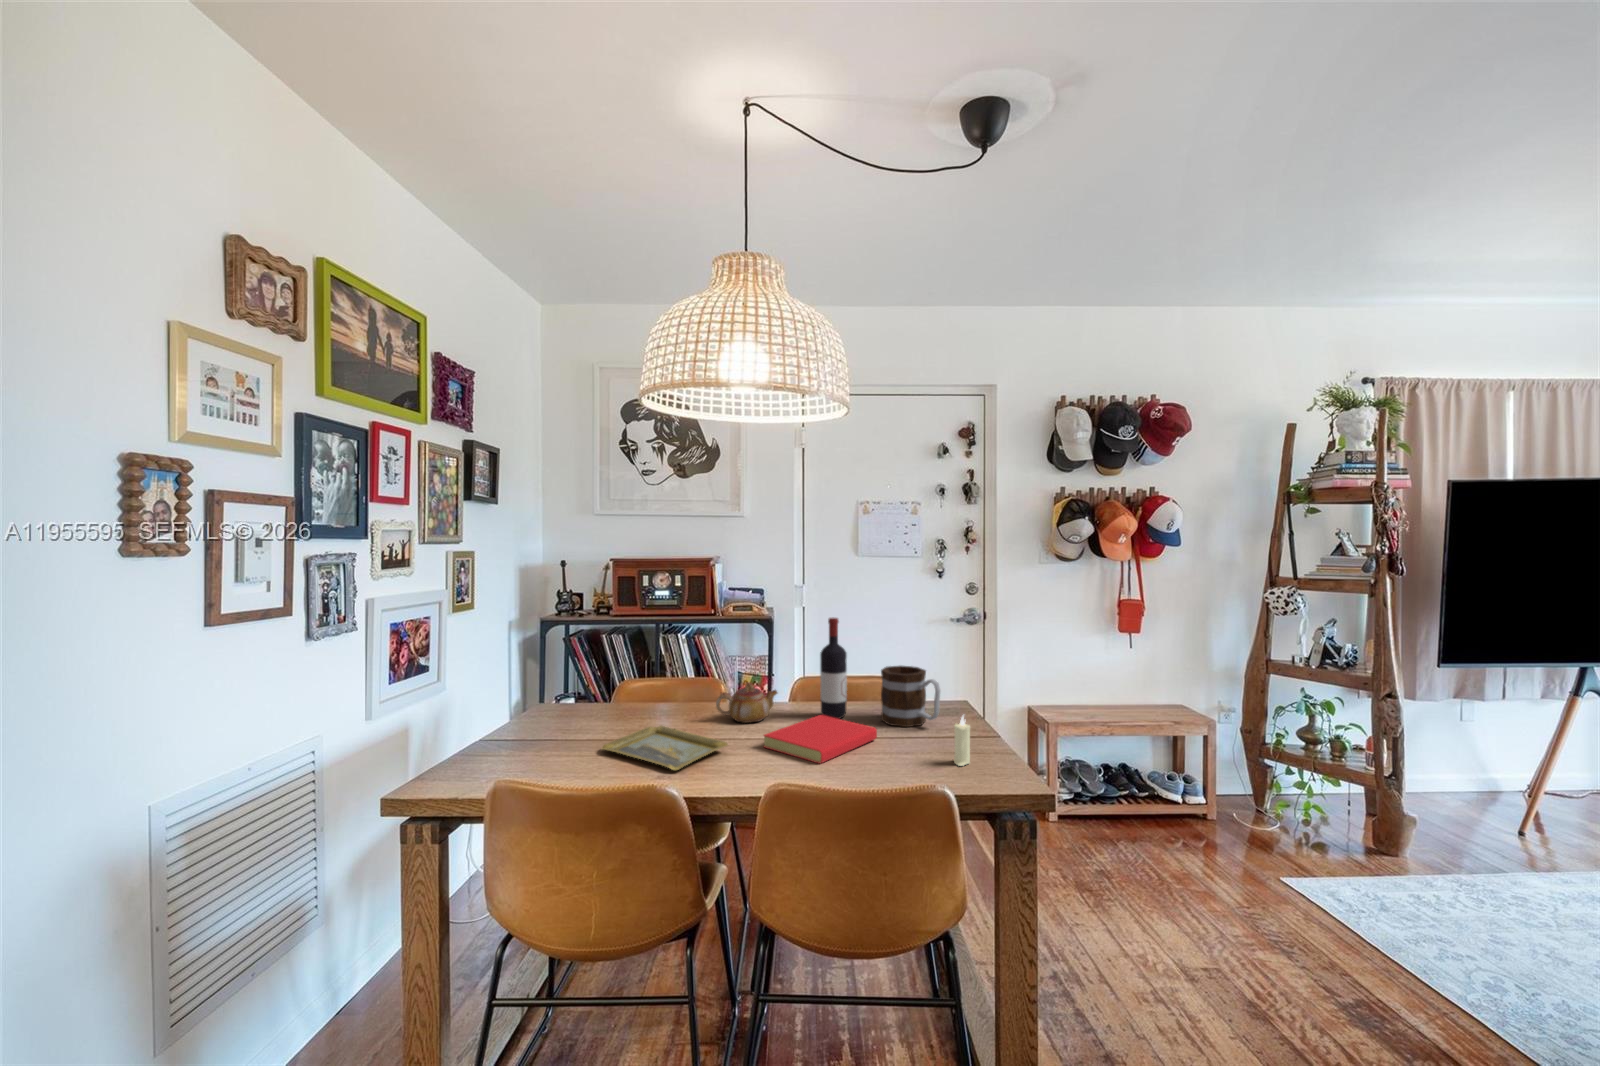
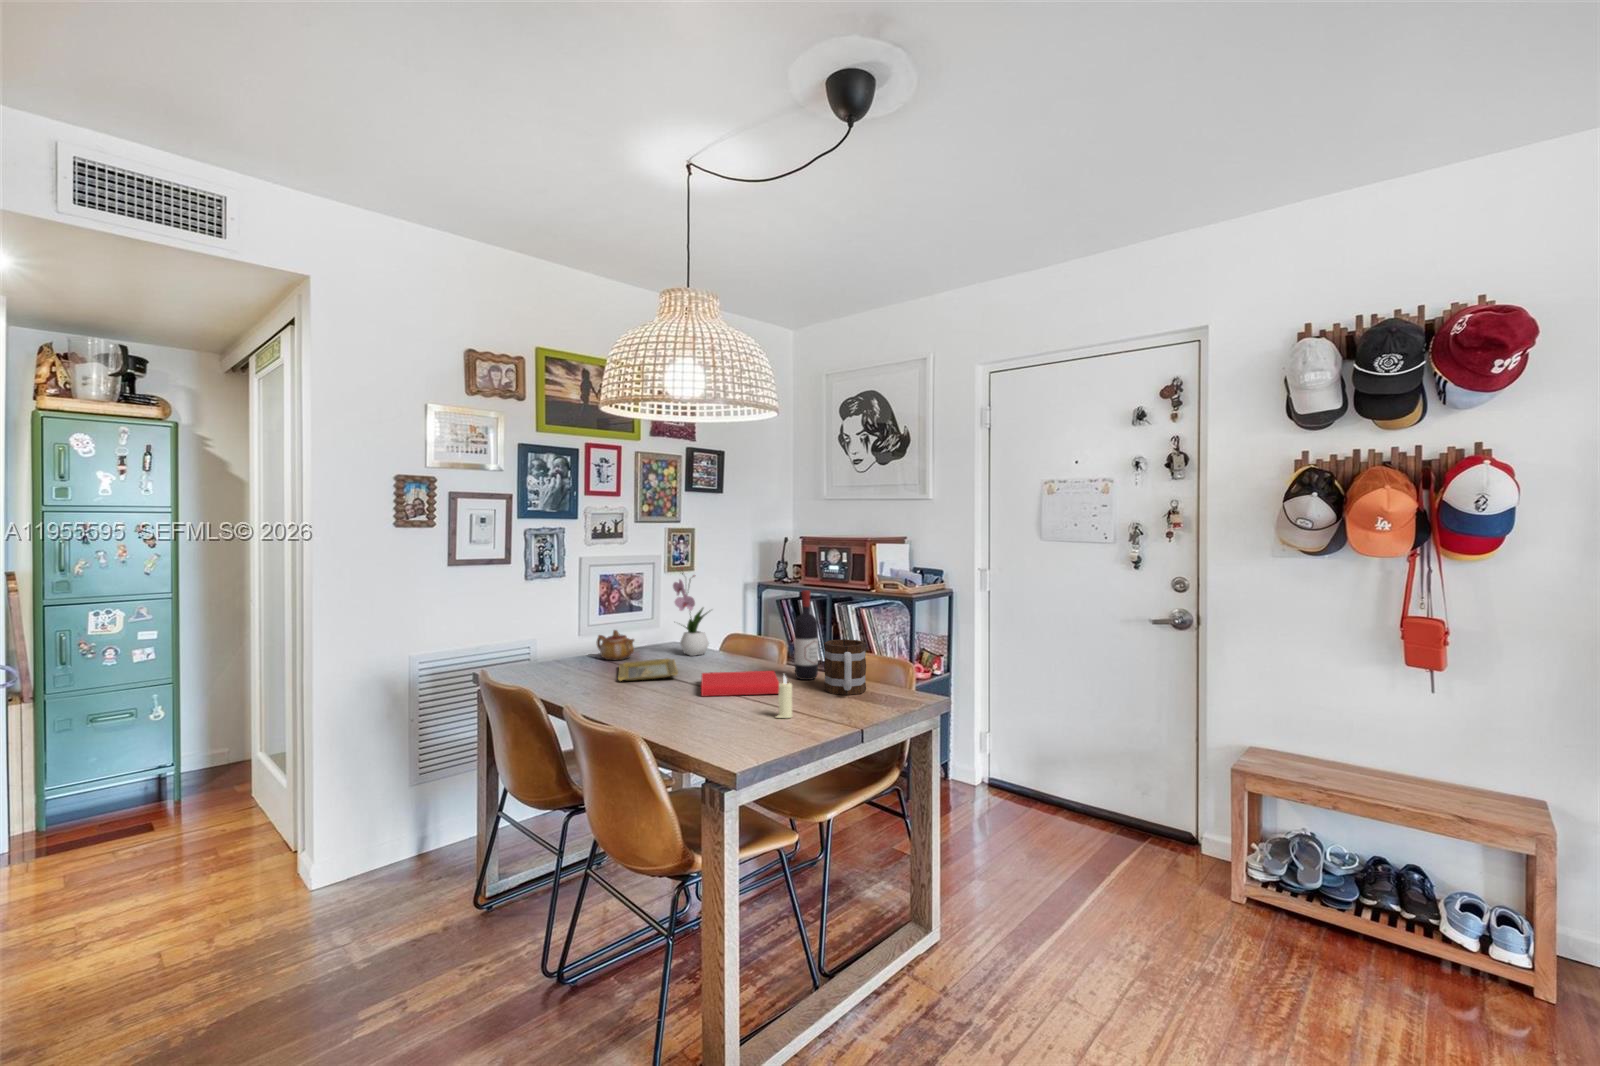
flower arrangement: none [608,602,656,718] -> present [673,567,709,656]
teapot: present [716,682,777,723] -> present [596,630,634,660]

